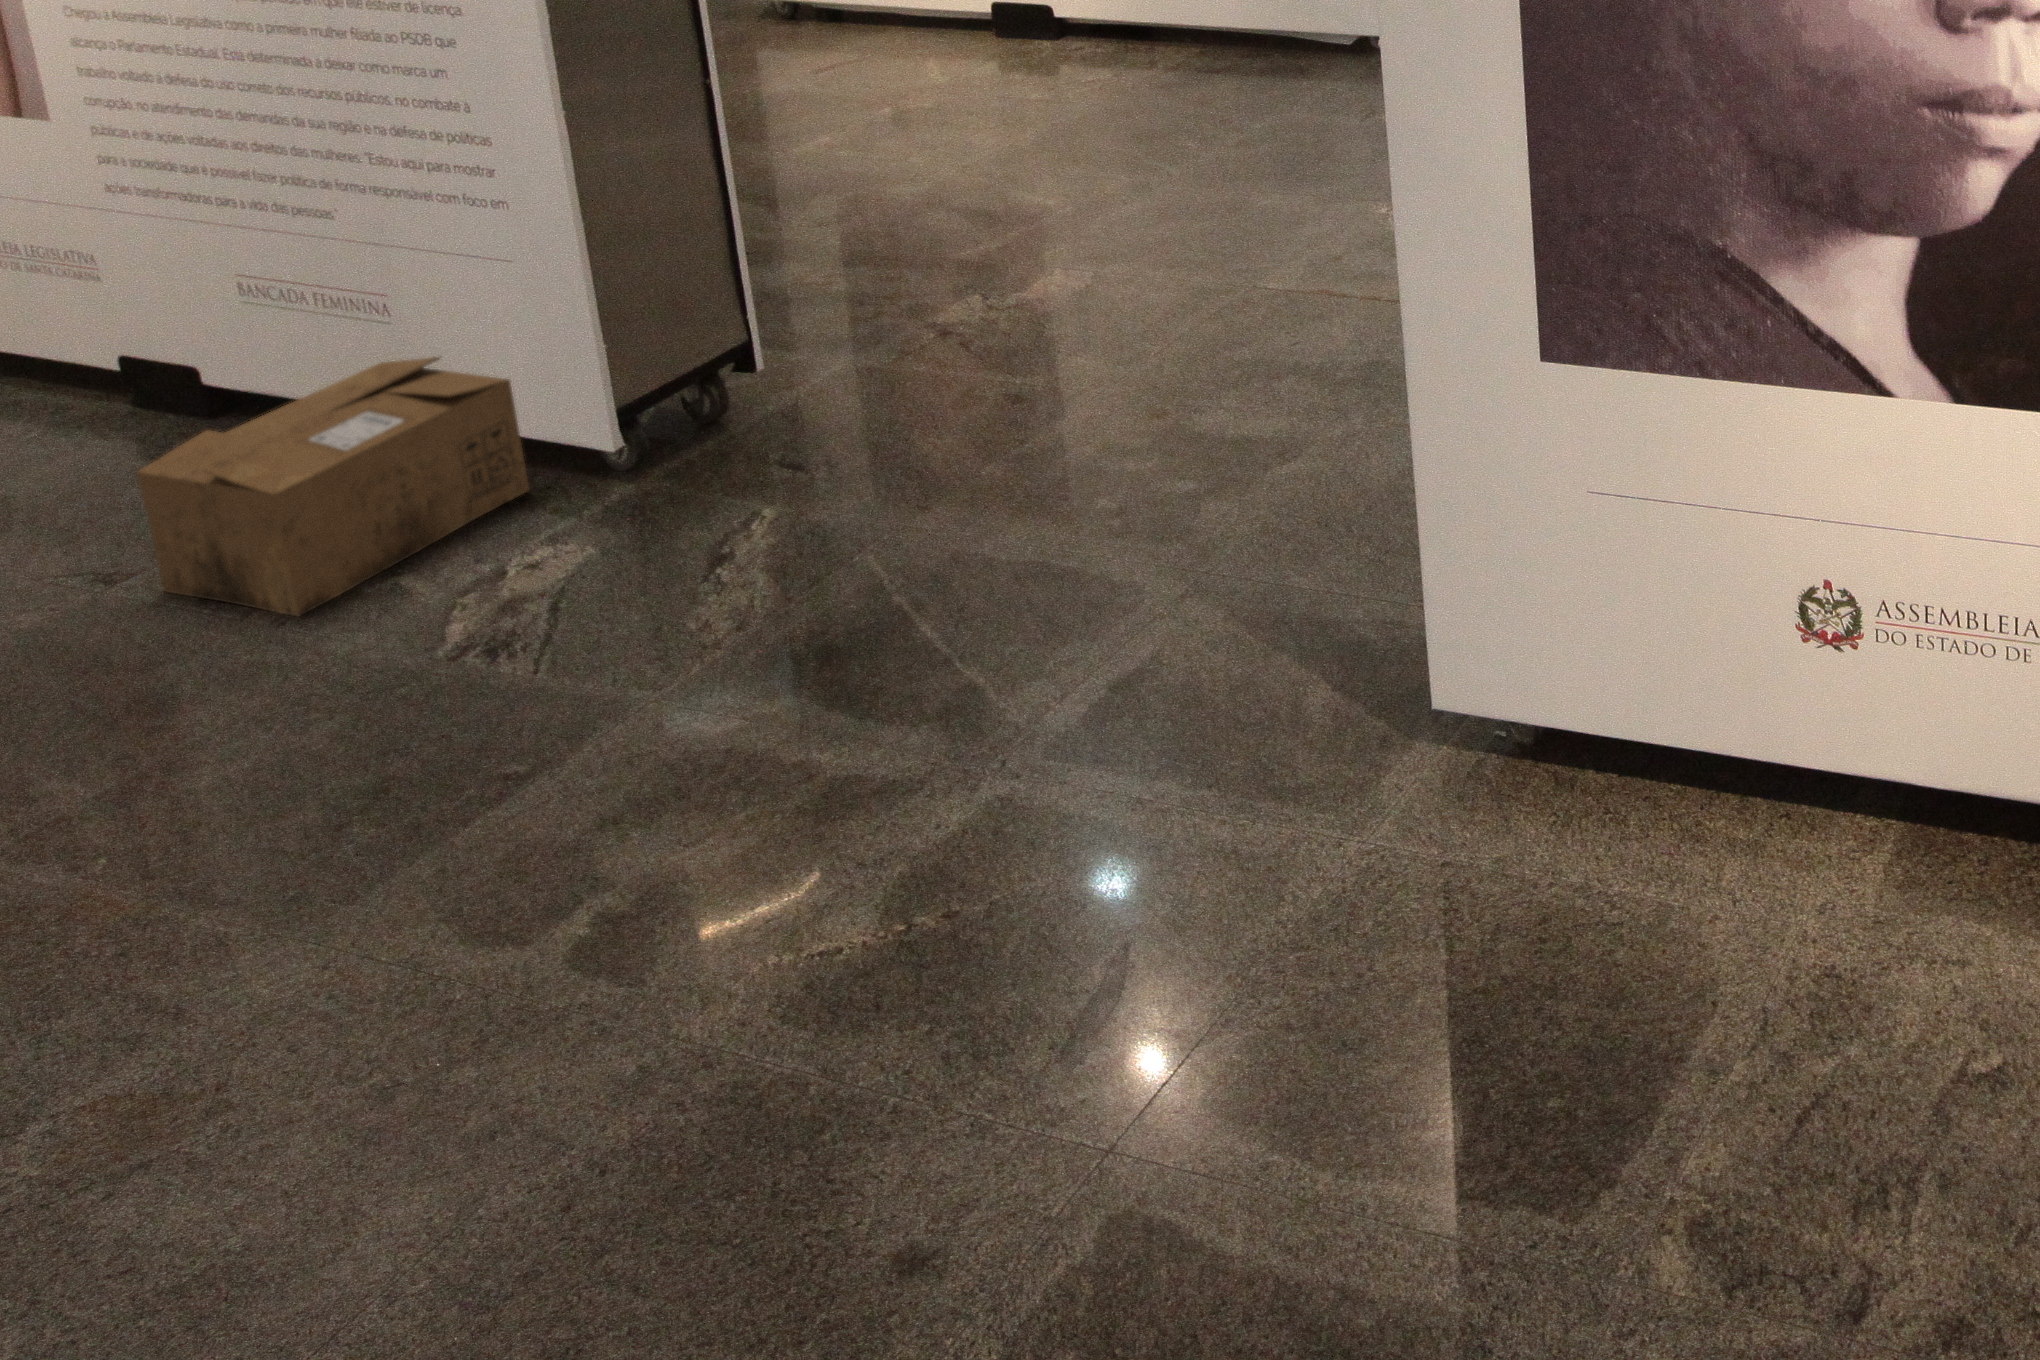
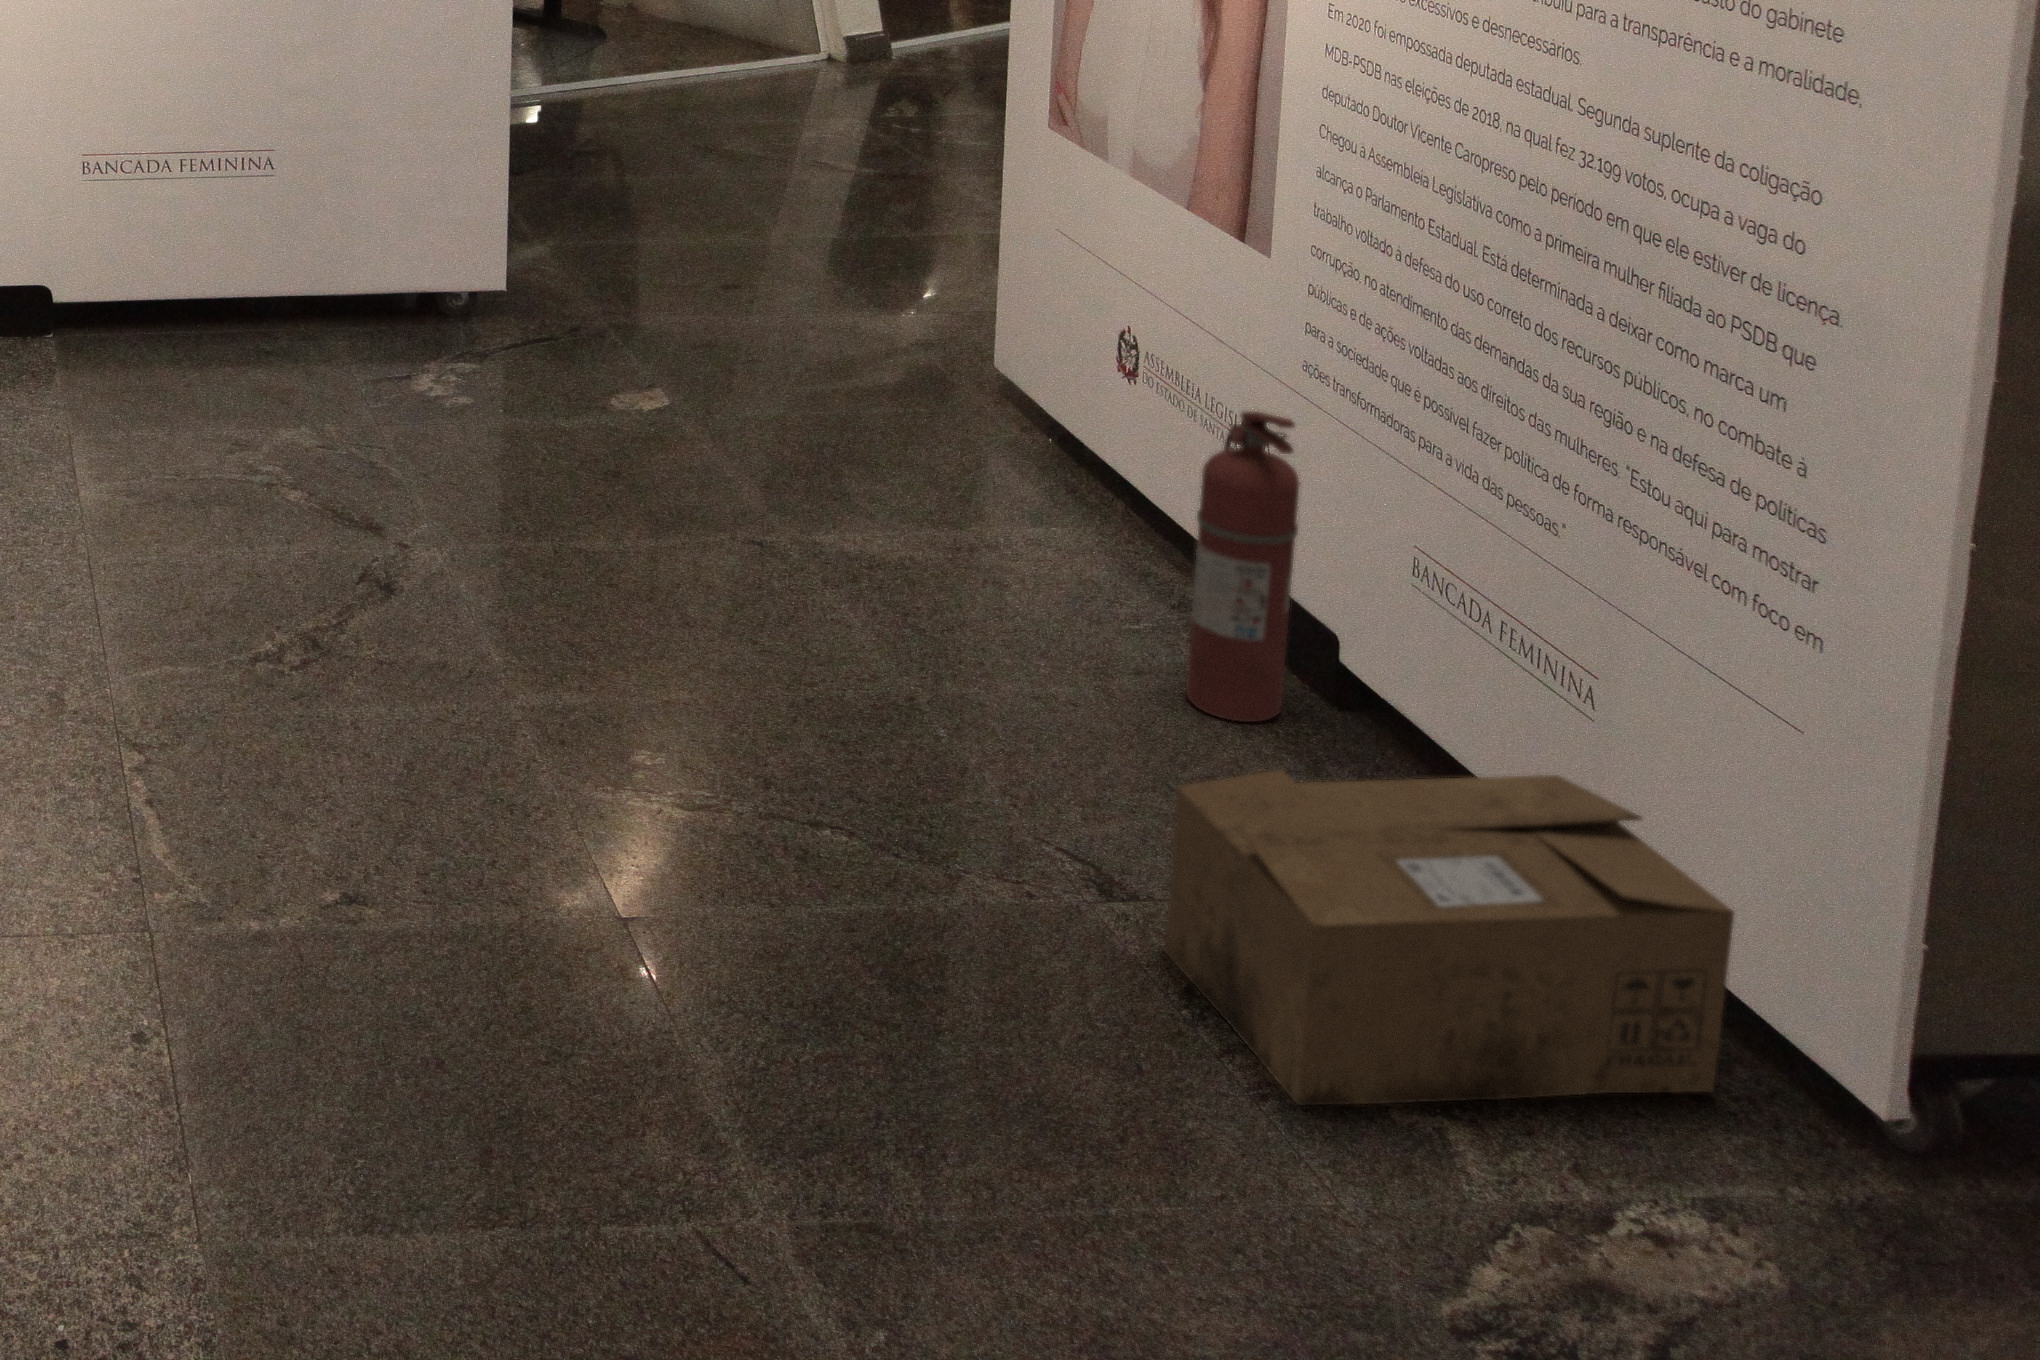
fire extinguisher: none [52,221,168,460] -> present [1186,411,1300,722]

